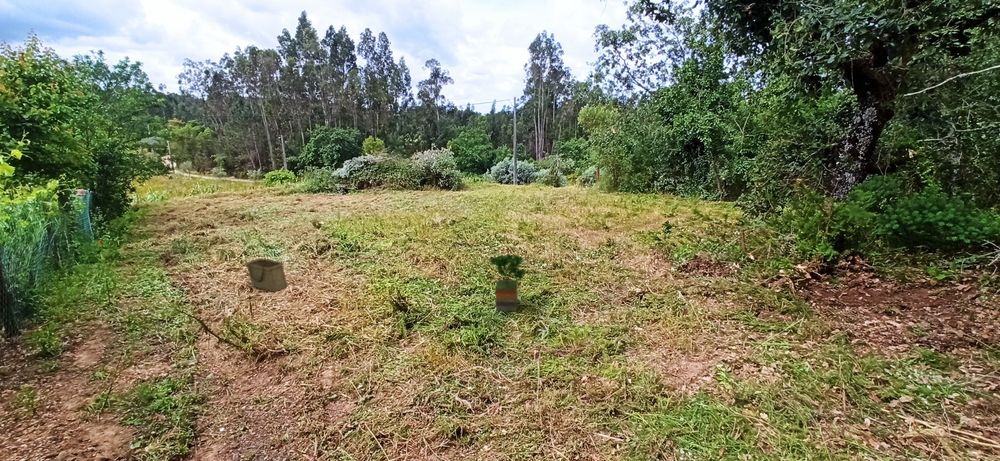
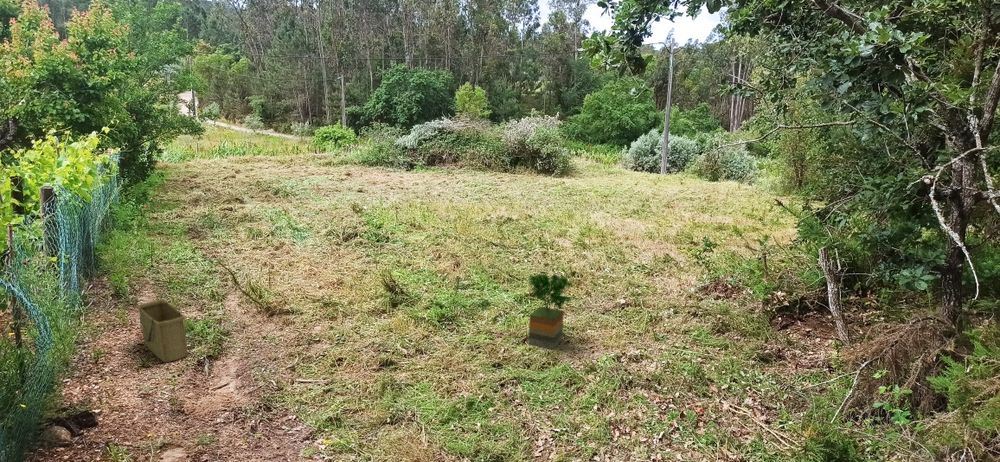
basket: present [245,258,287,292] -> present [137,300,187,362]

